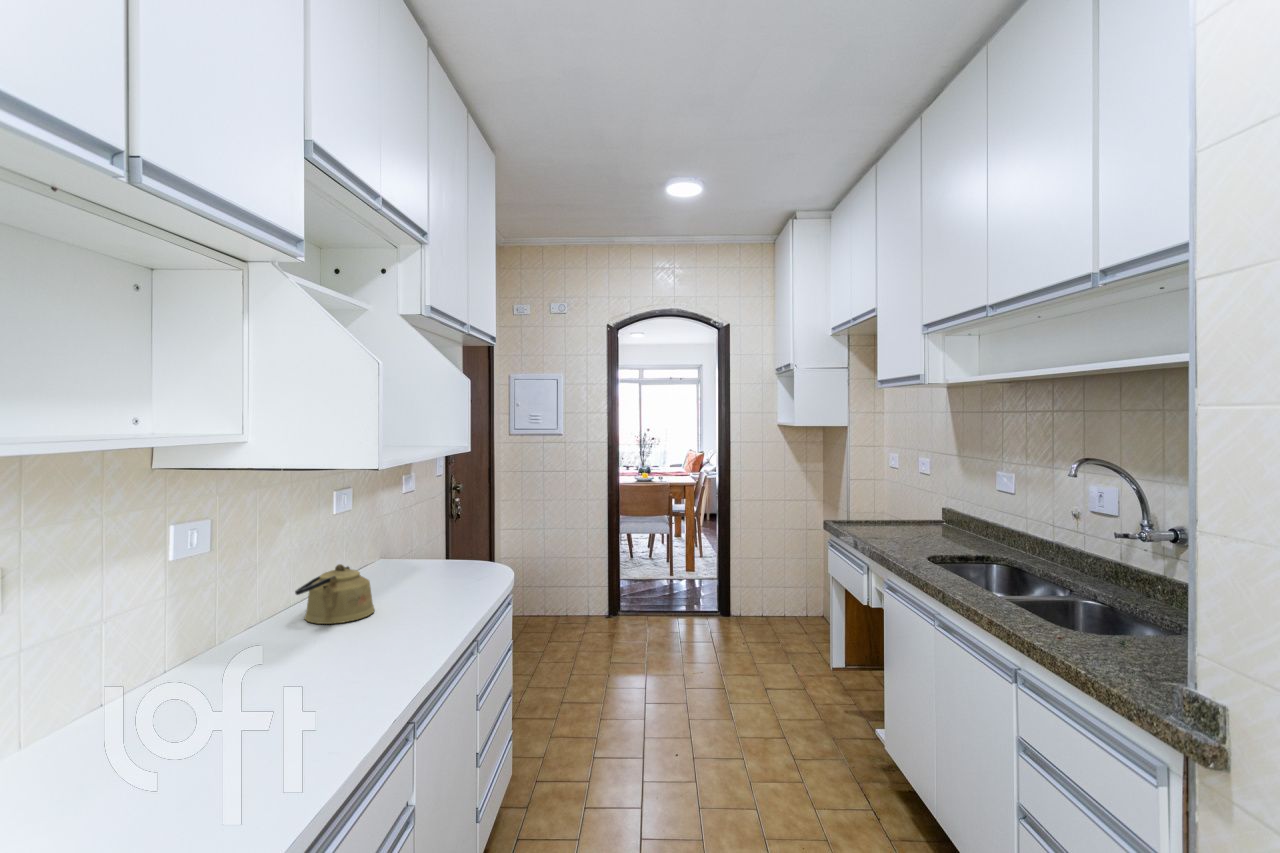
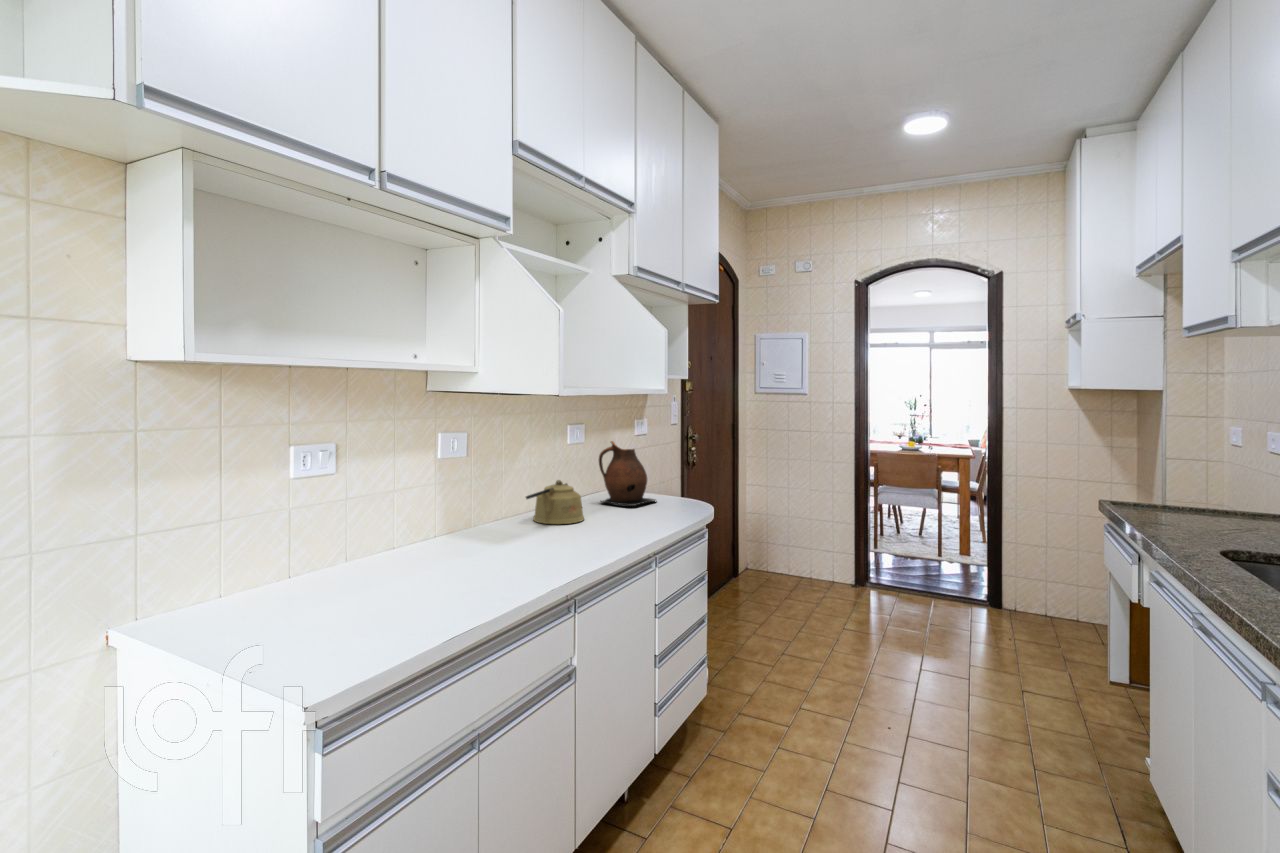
ceramic pitcher: none [377,505,449,583] -> present [599,441,656,506]

